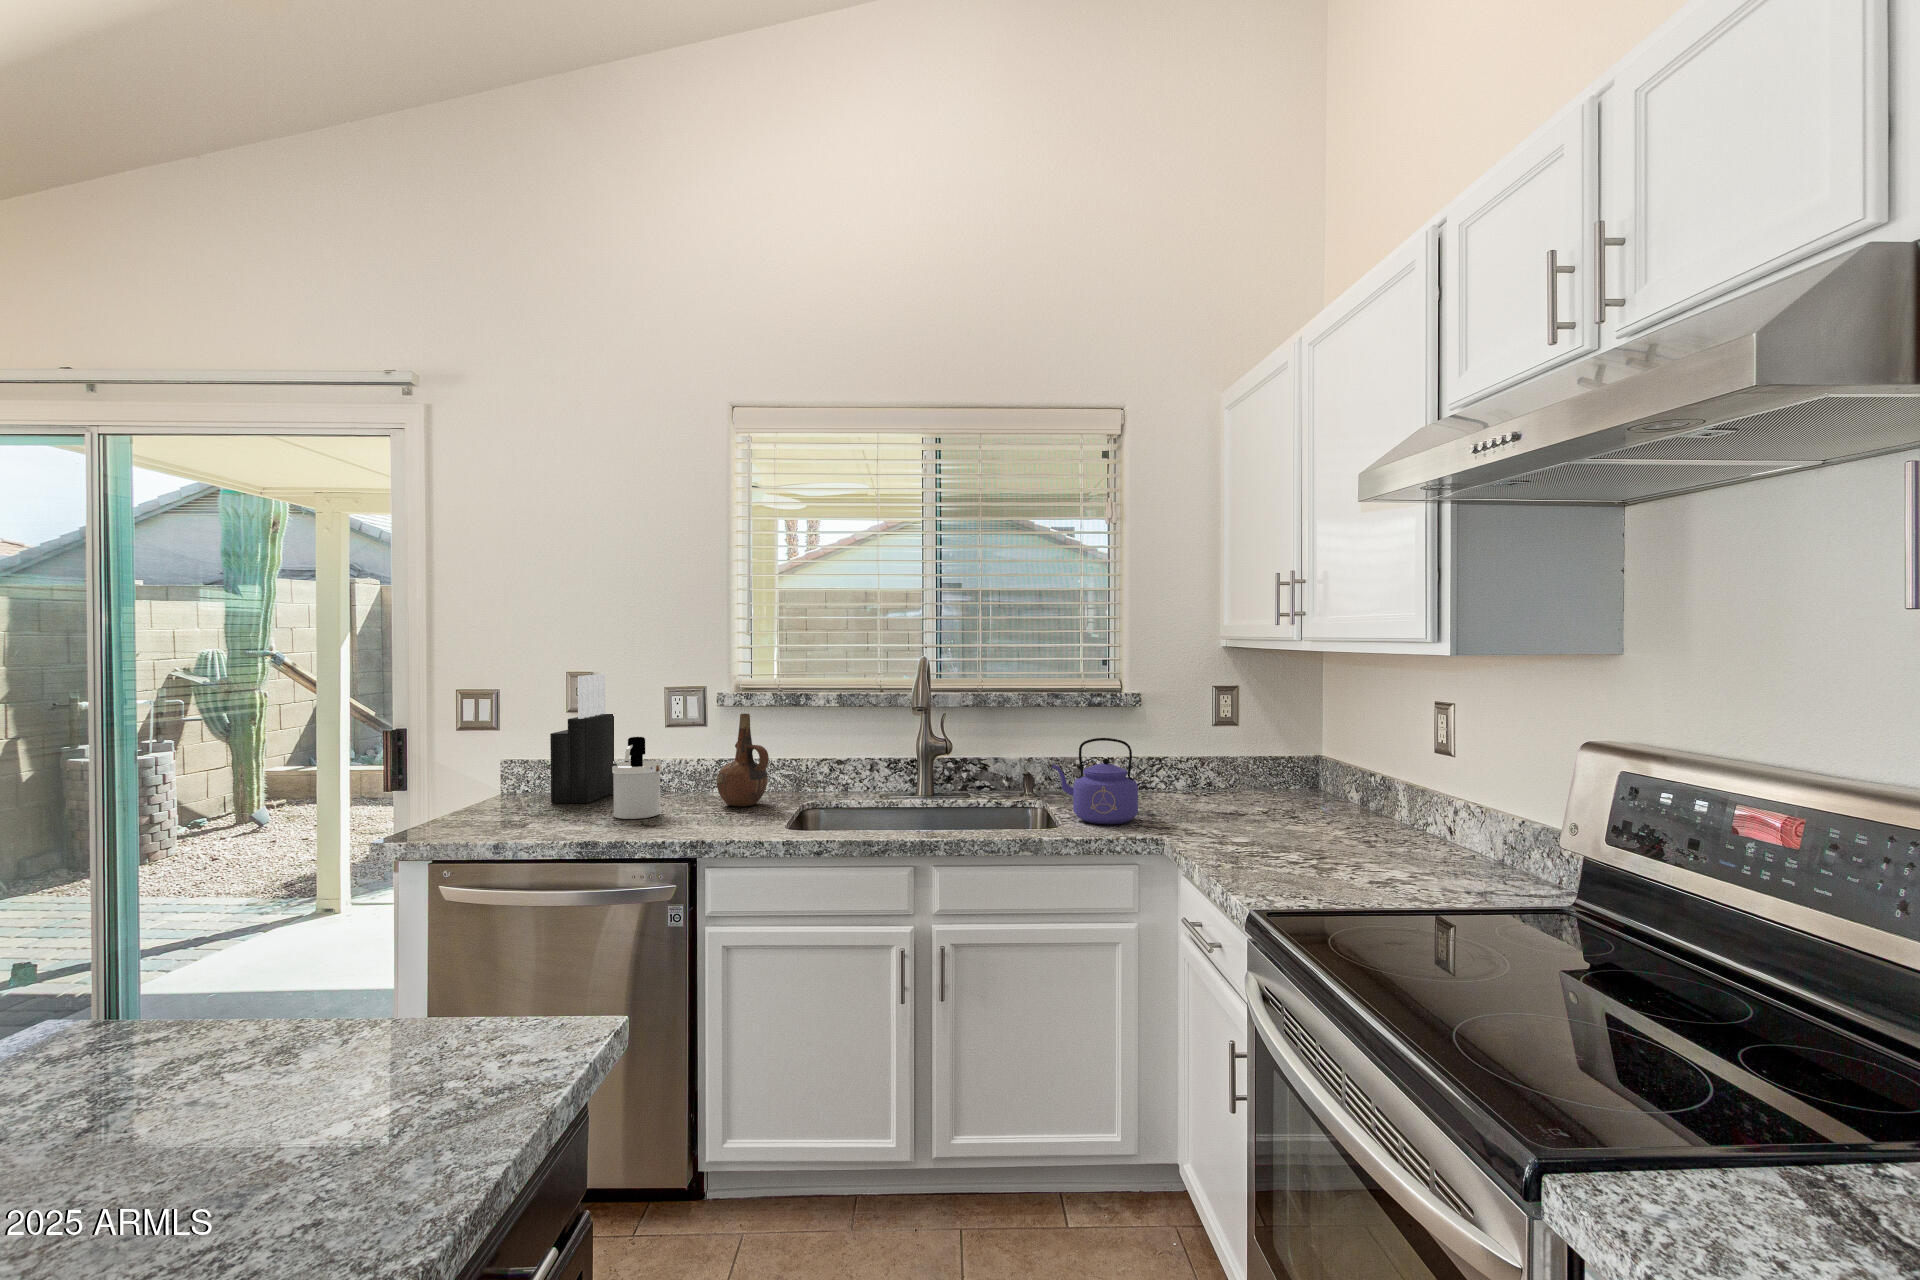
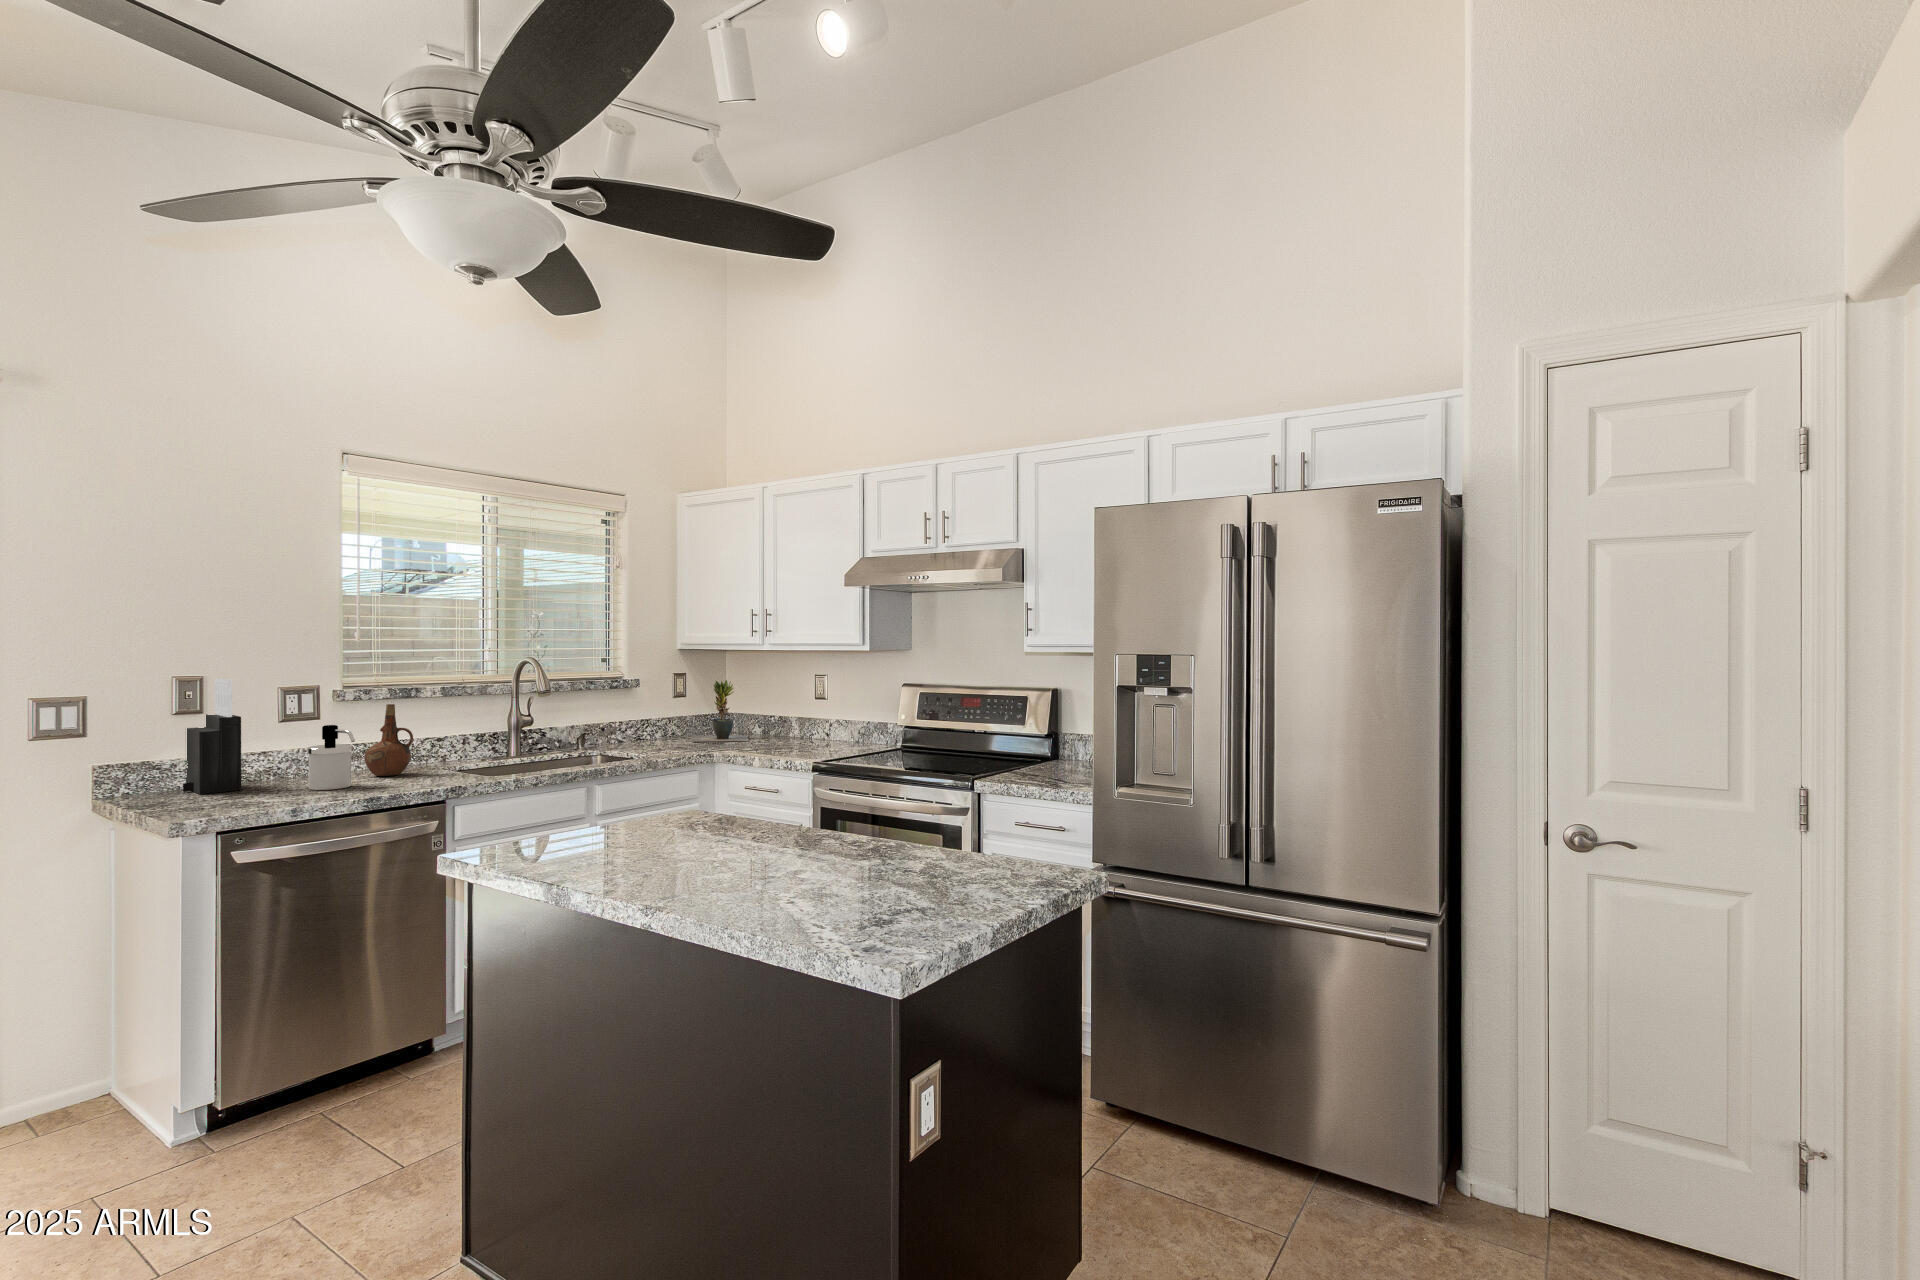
potted plant: none [1224,701,1346,815] -> present [693,680,749,742]
kettle: present [1053,738,1138,825] -> none [623,704,677,755]

